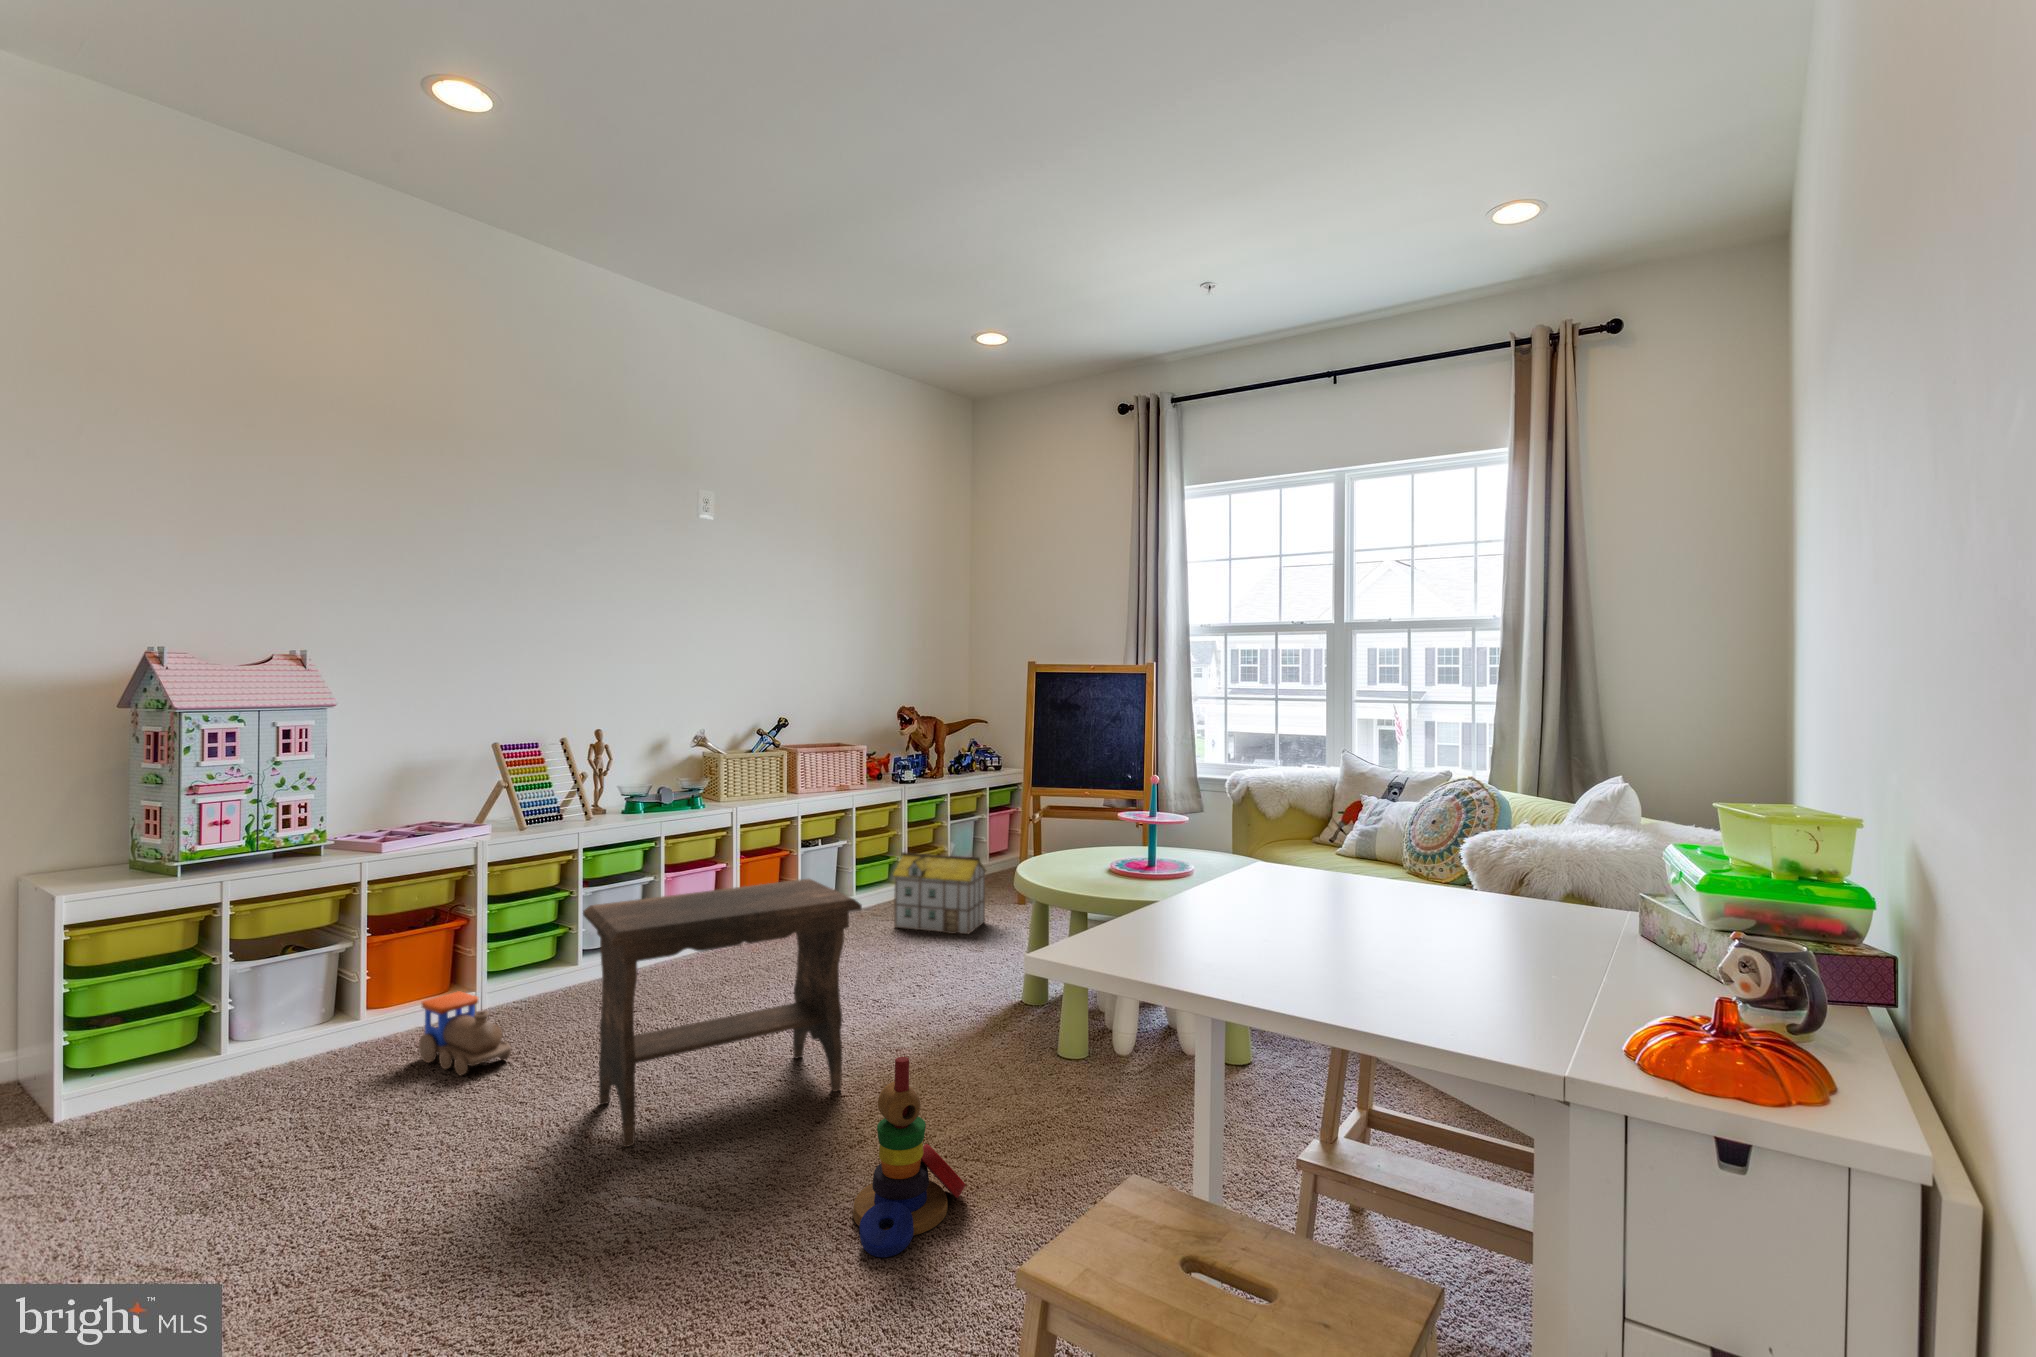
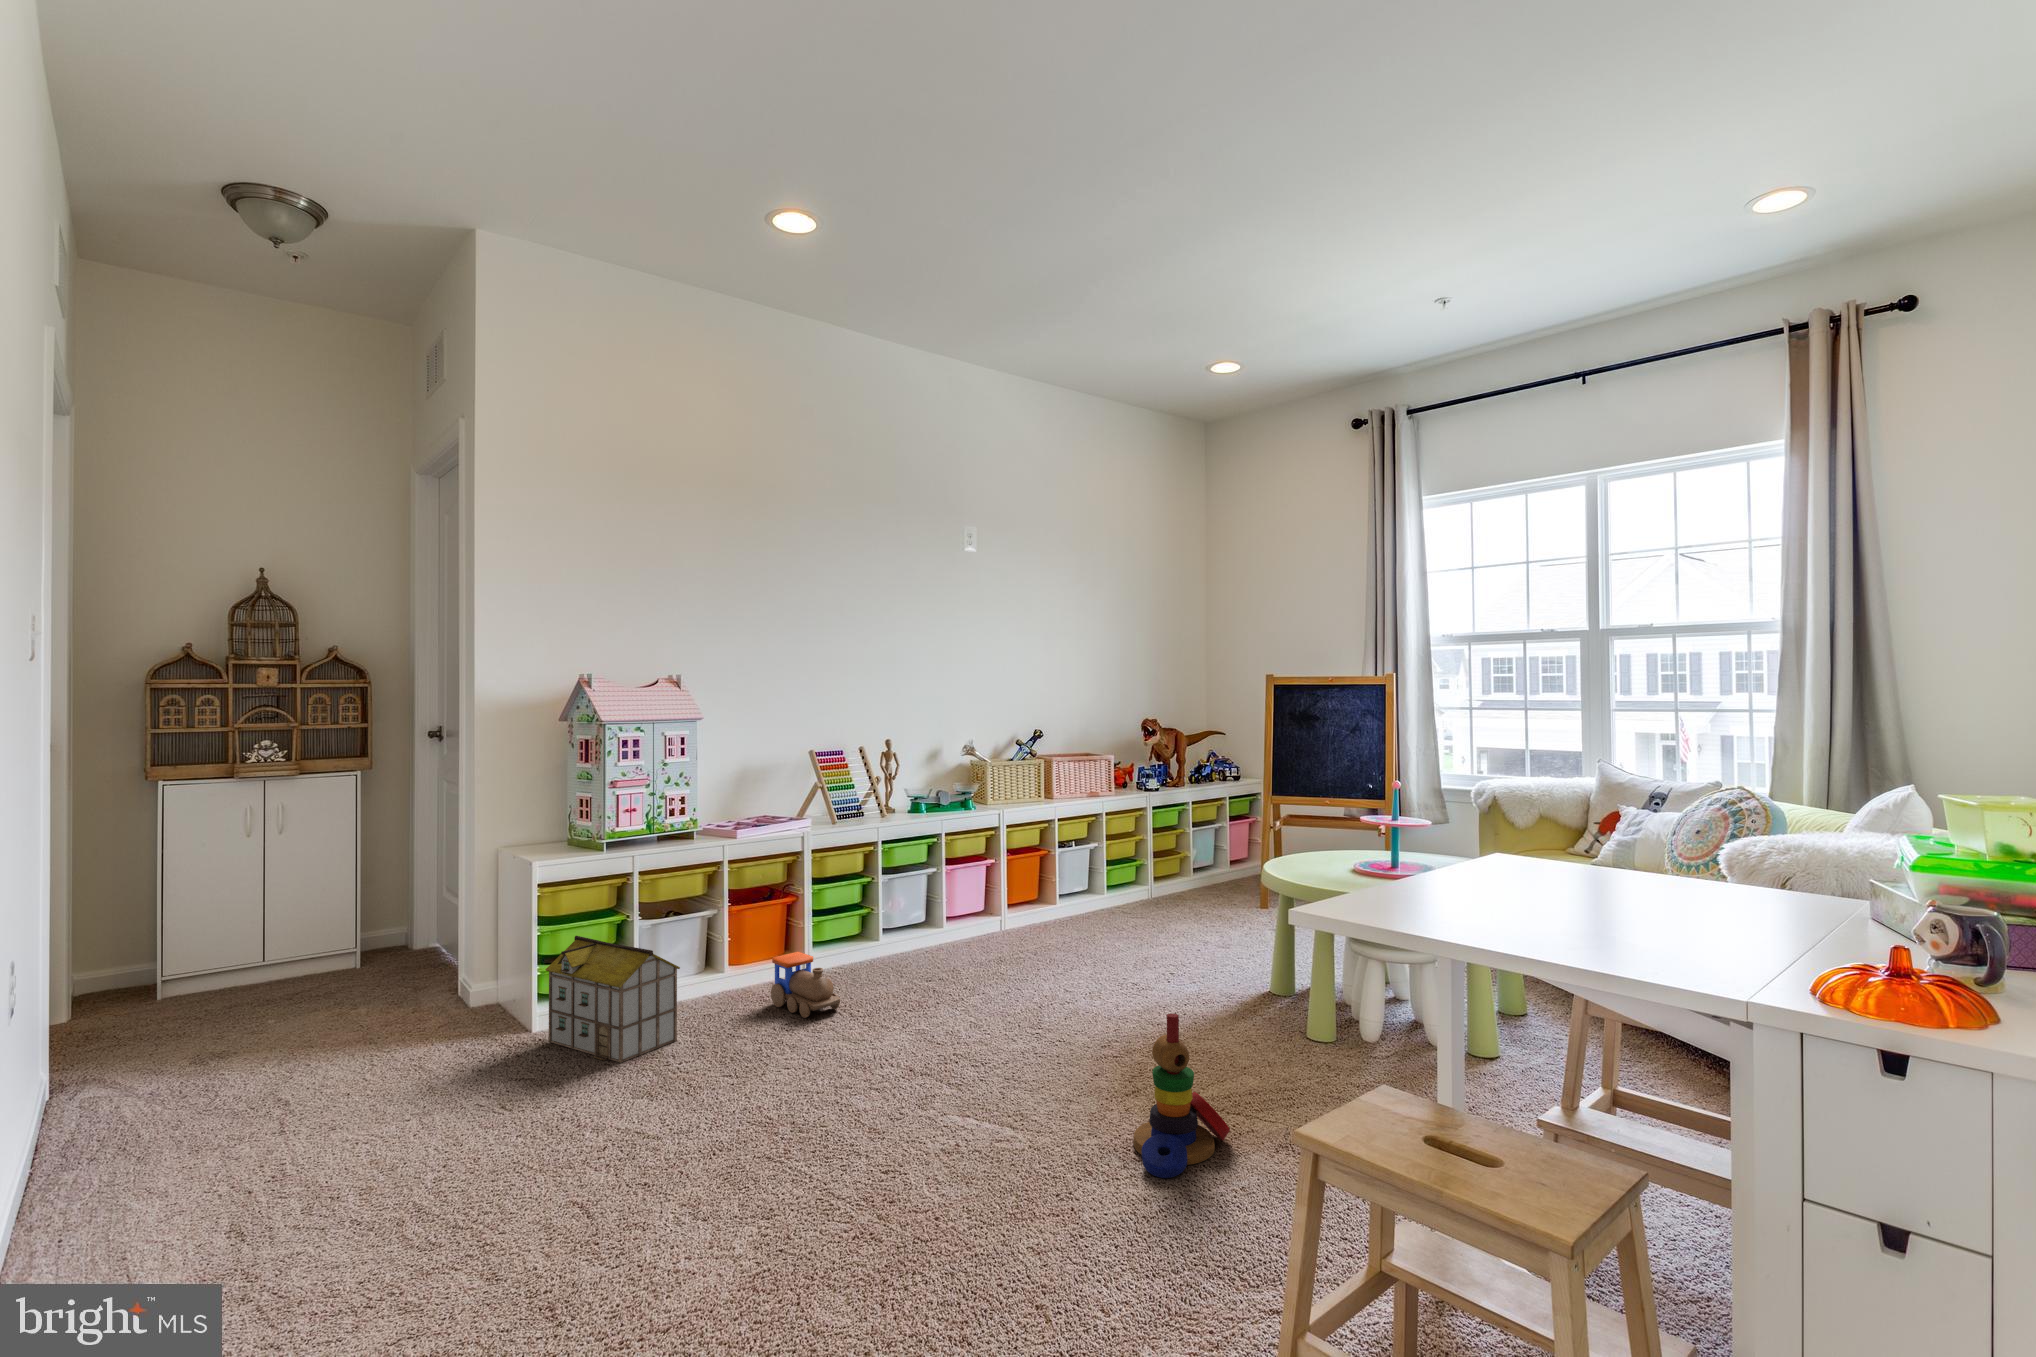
toy house: present [894,852,986,934] -> present [545,936,680,1063]
footstool: present [583,879,862,1147] -> none [900,867,1127,1079]

